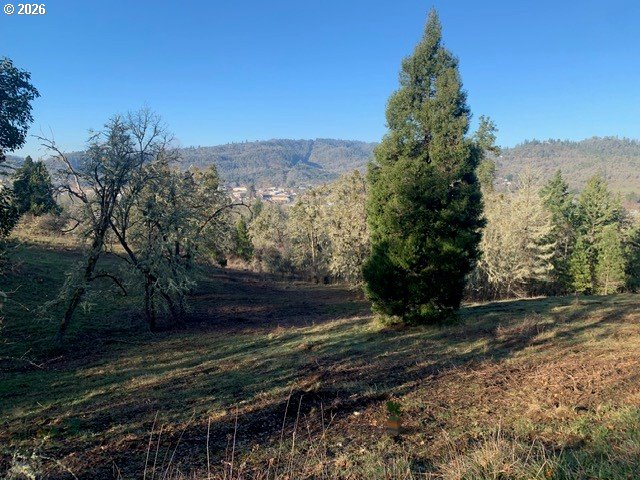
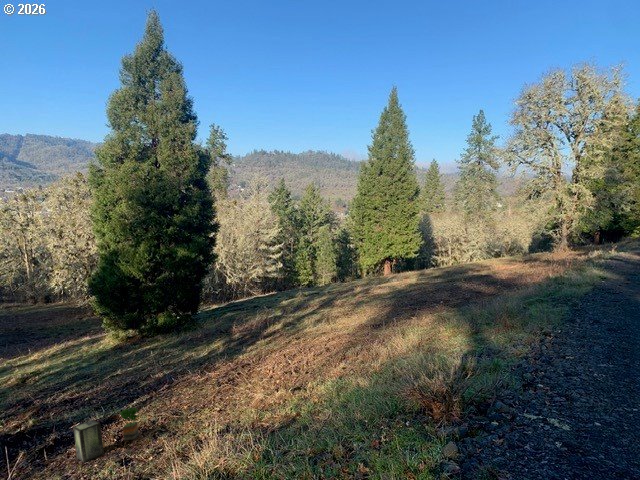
storage box: none [345,404,369,444] -> present [73,420,104,462]

